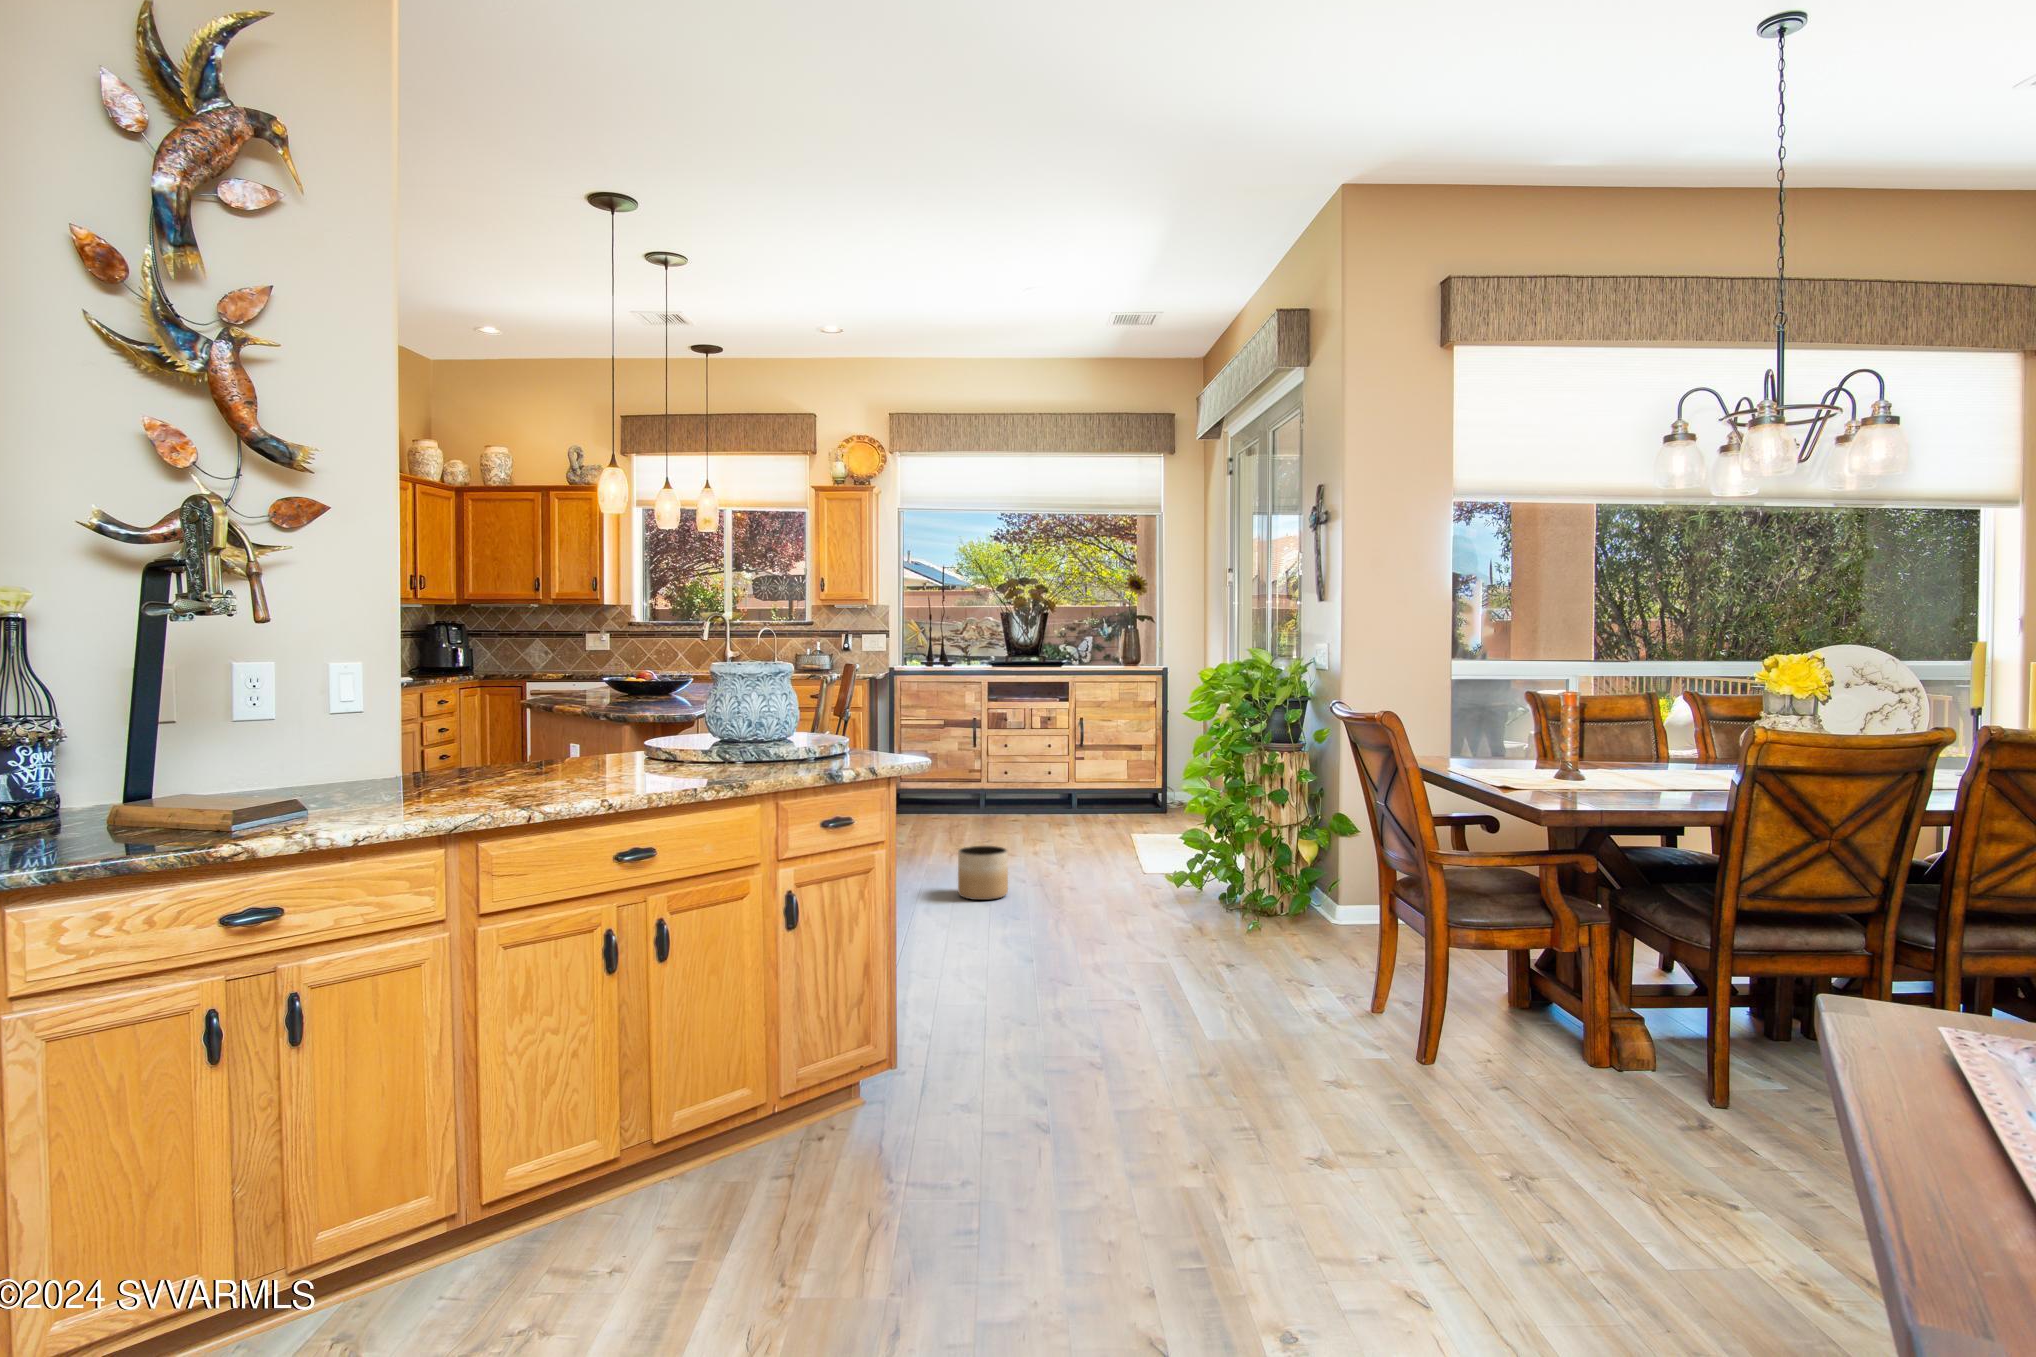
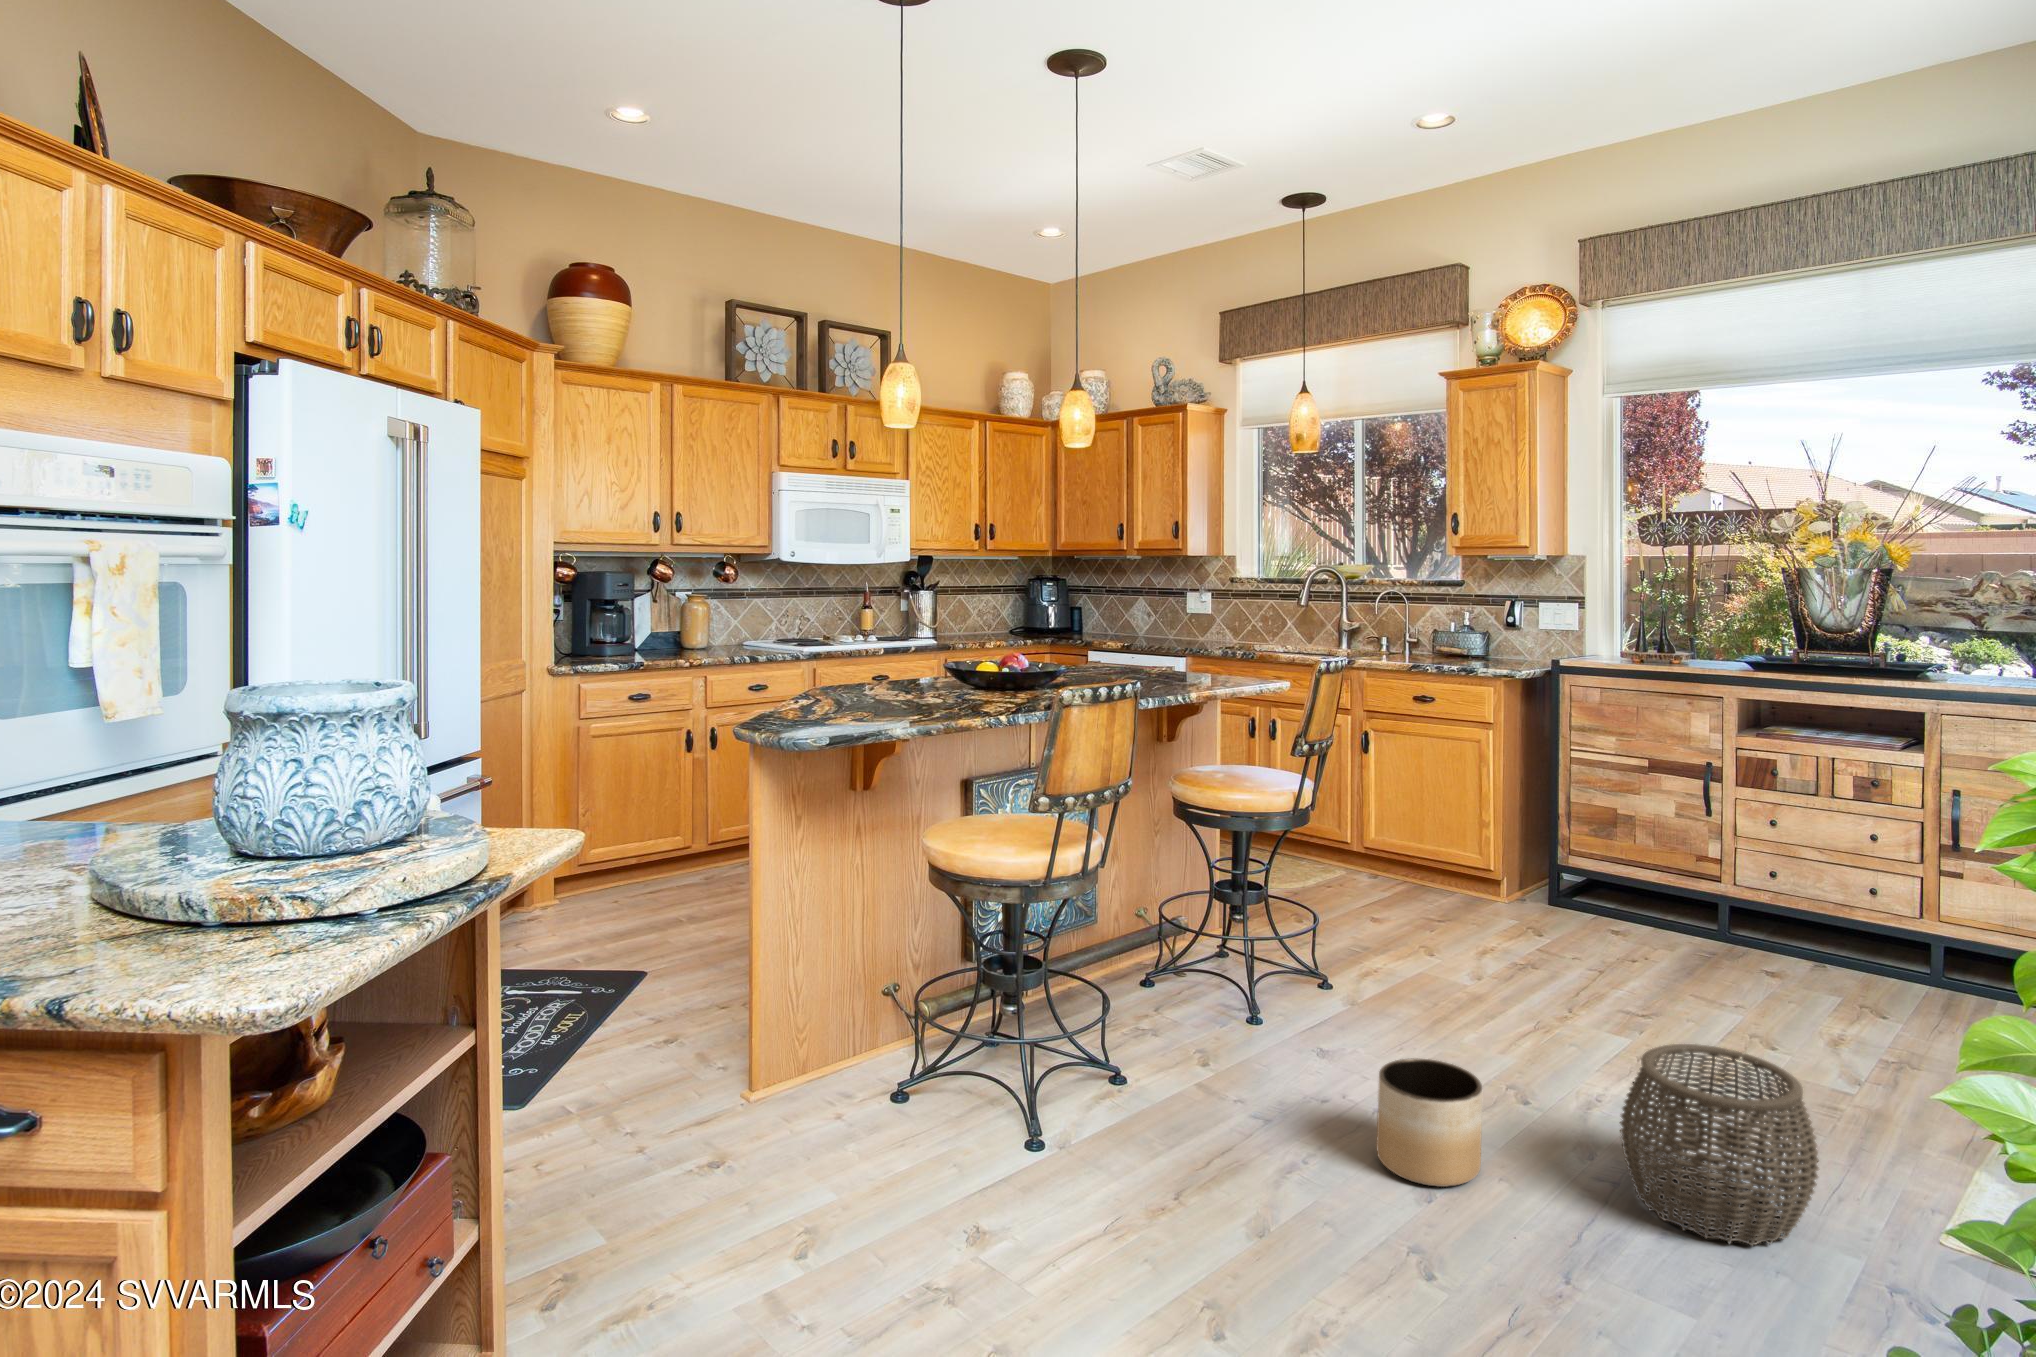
woven basket: none [1053,813,1129,888] -> present [1620,1044,1819,1246]

